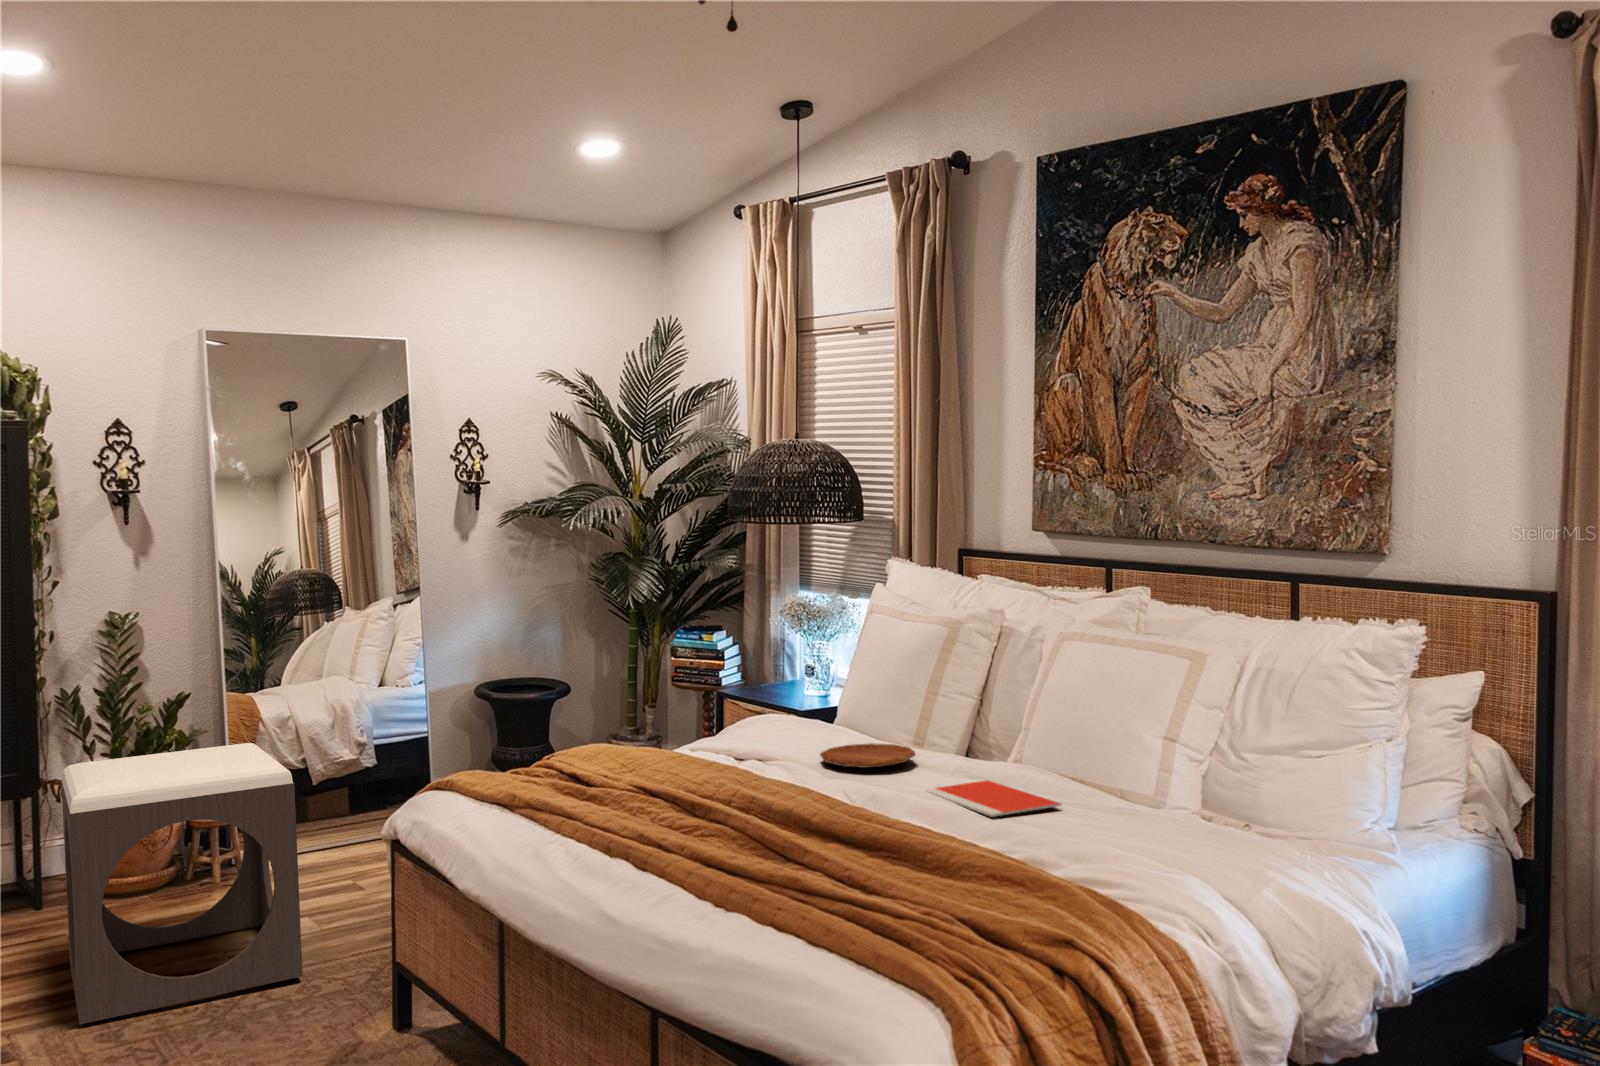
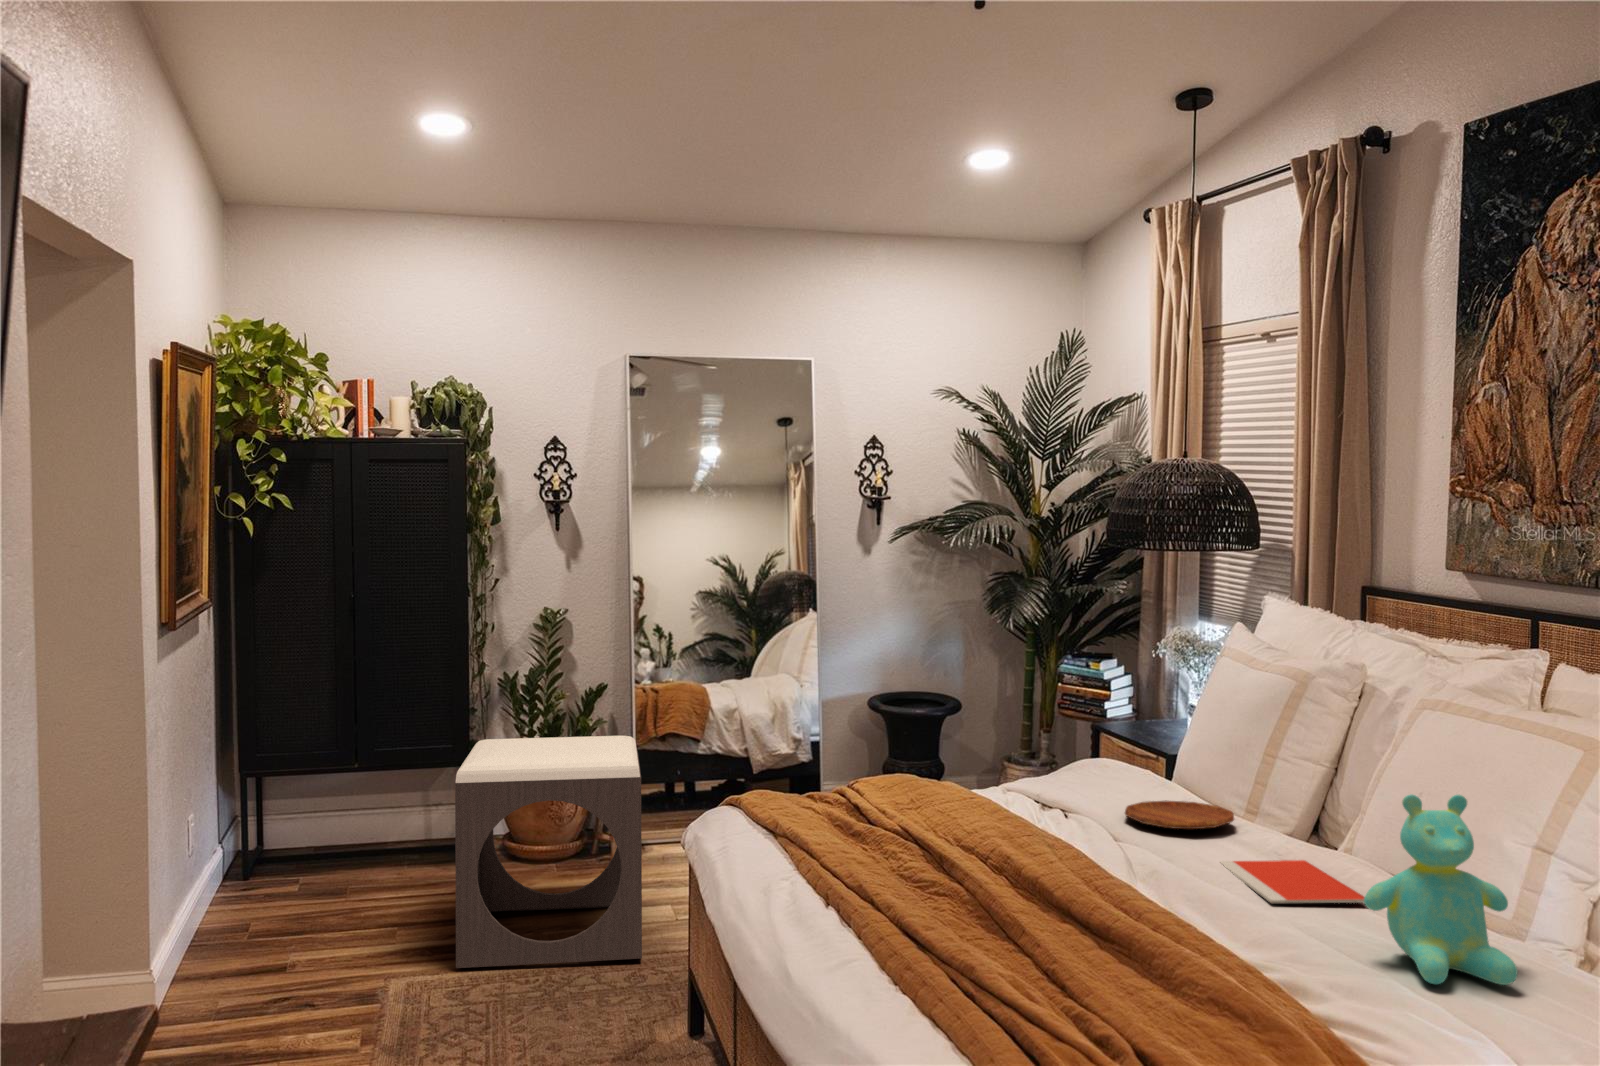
teddy bear: none [1088,705,1208,859] -> present [1364,794,1518,985]

